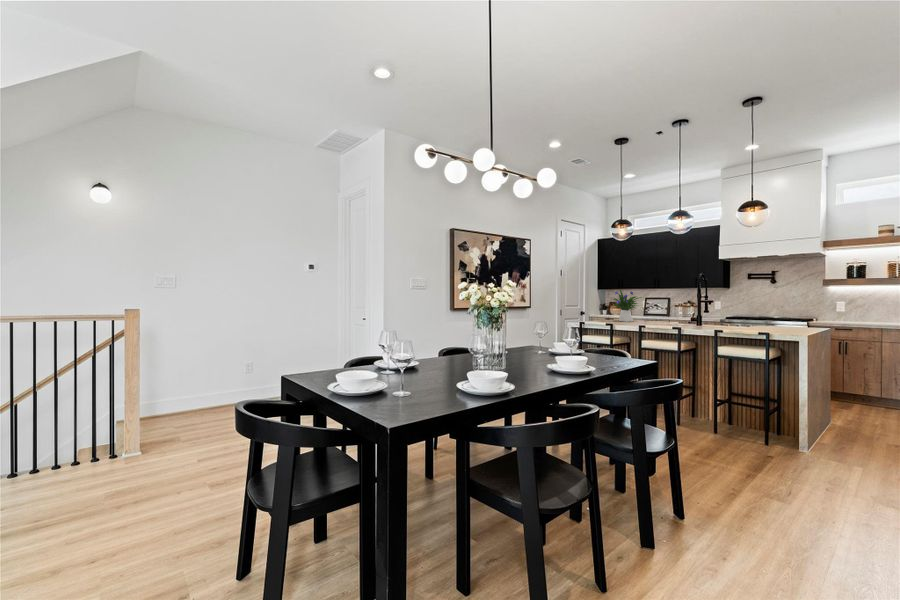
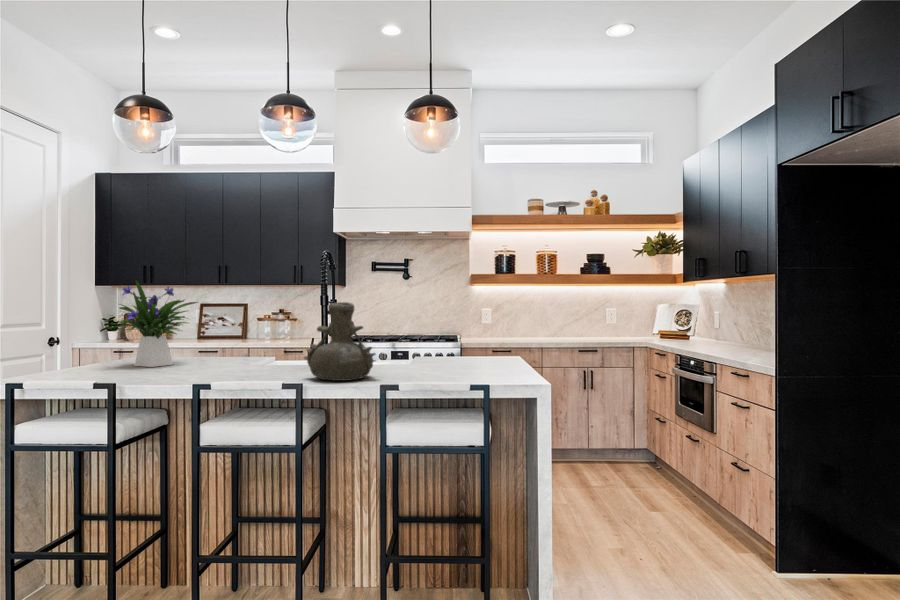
vase: none [683,298,715,328] -> present [304,302,376,381]

